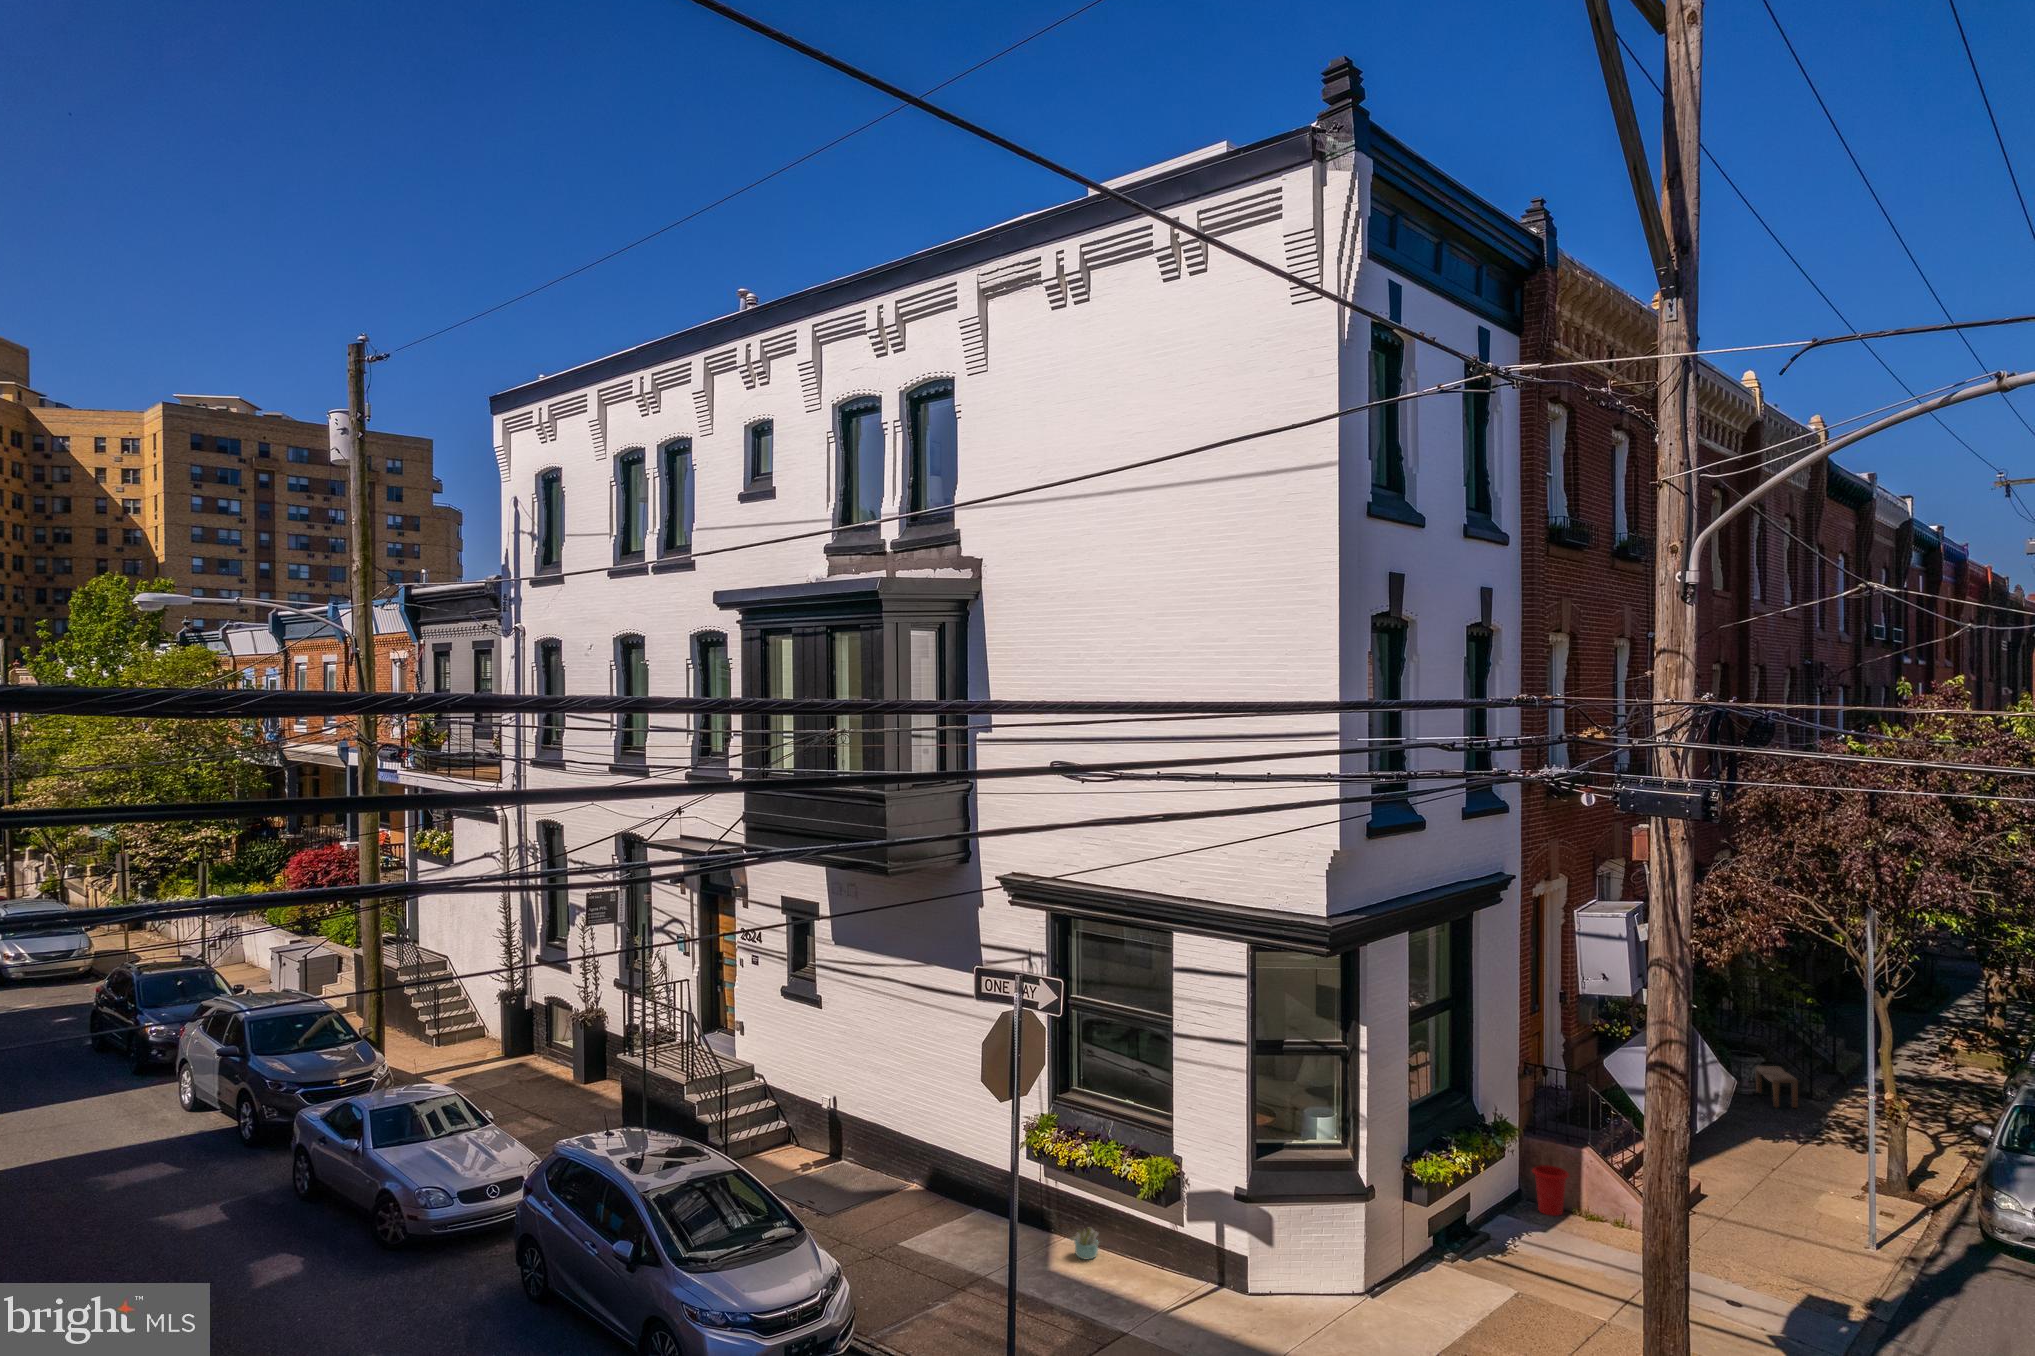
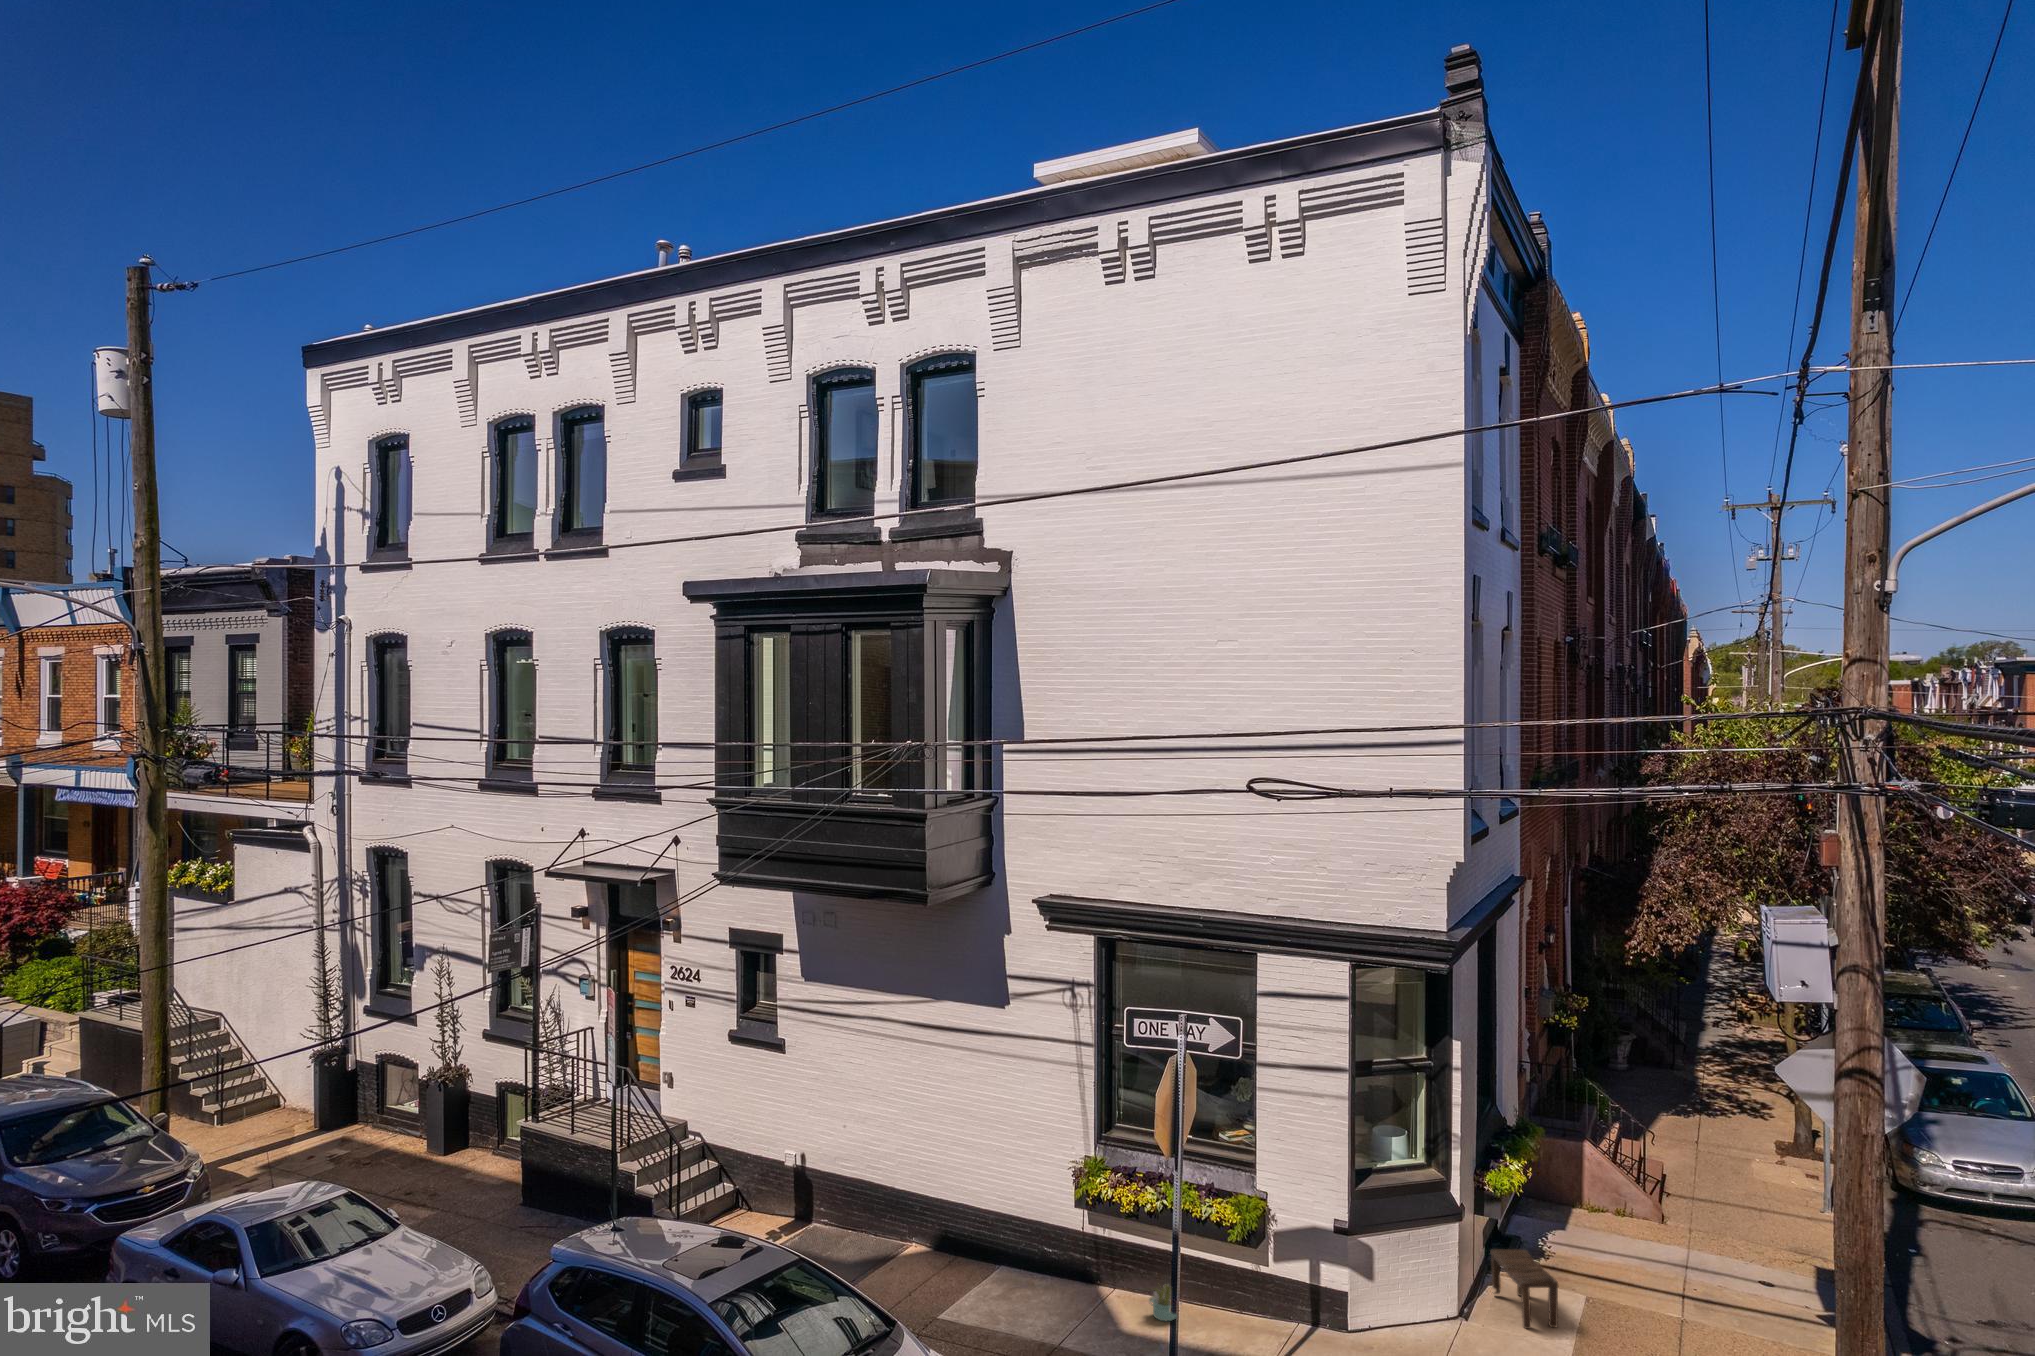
bench: present [1756,1066,1798,1108] -> present [1490,1249,1559,1329]
waste bin: present [1532,1165,1569,1216] -> none [1531,1172,1569,1222]

